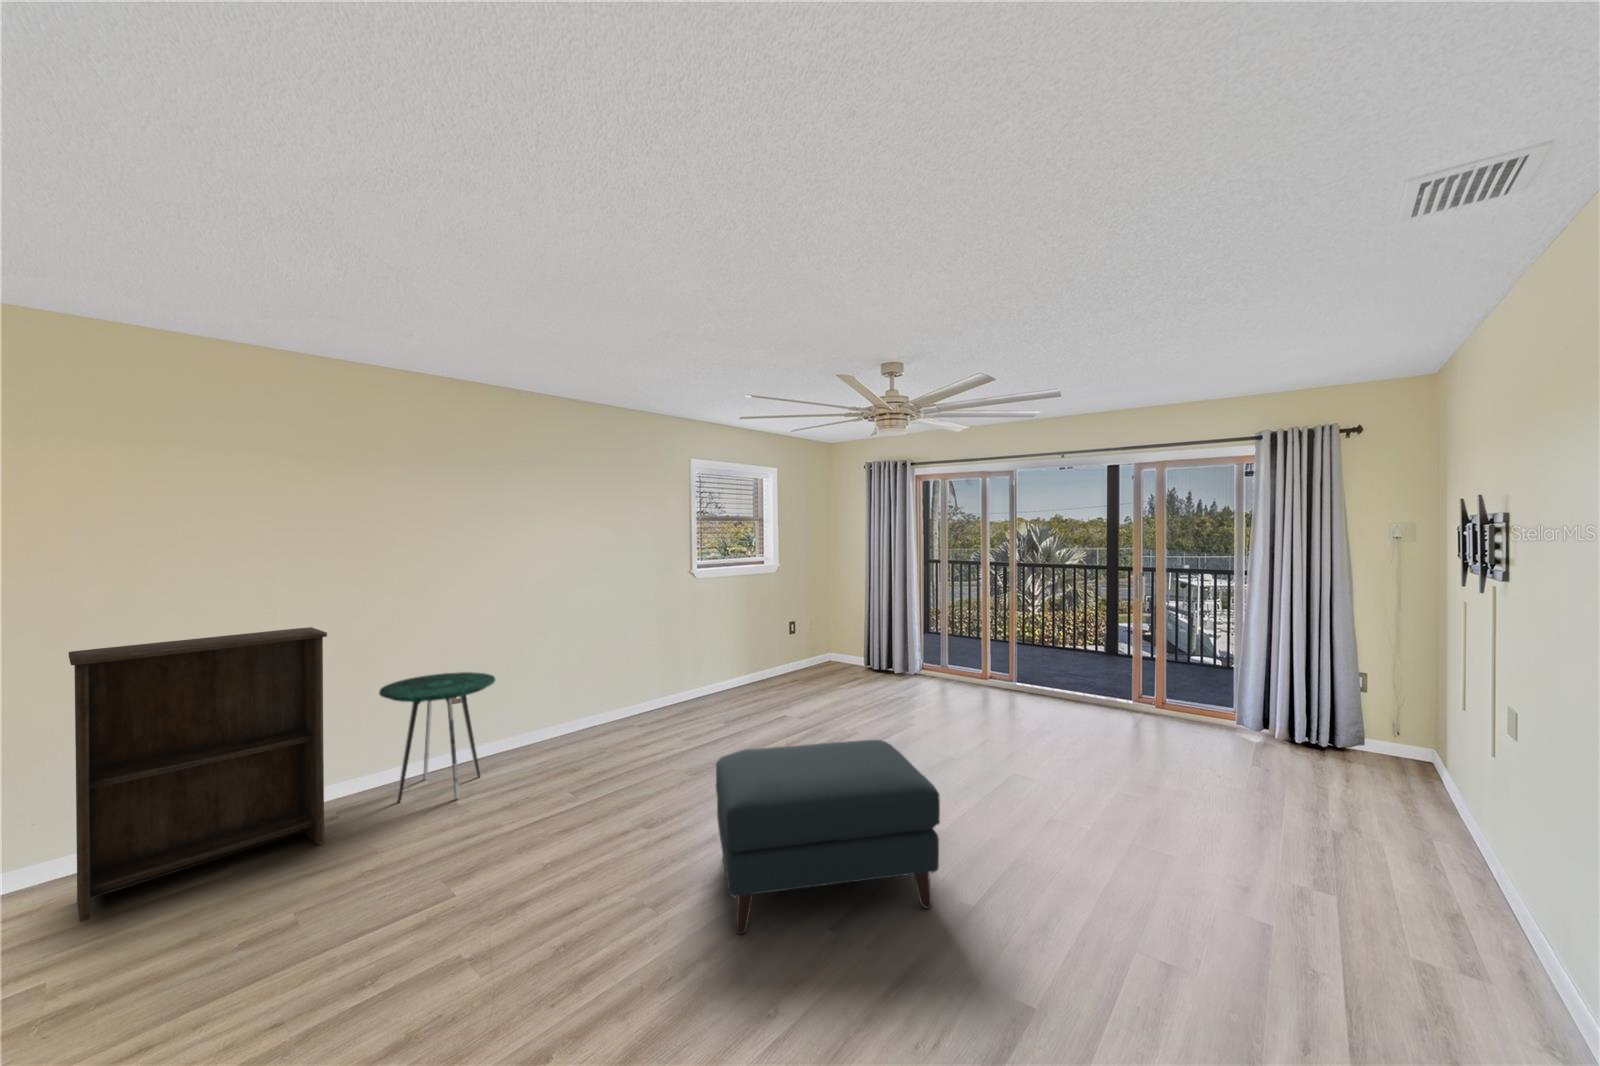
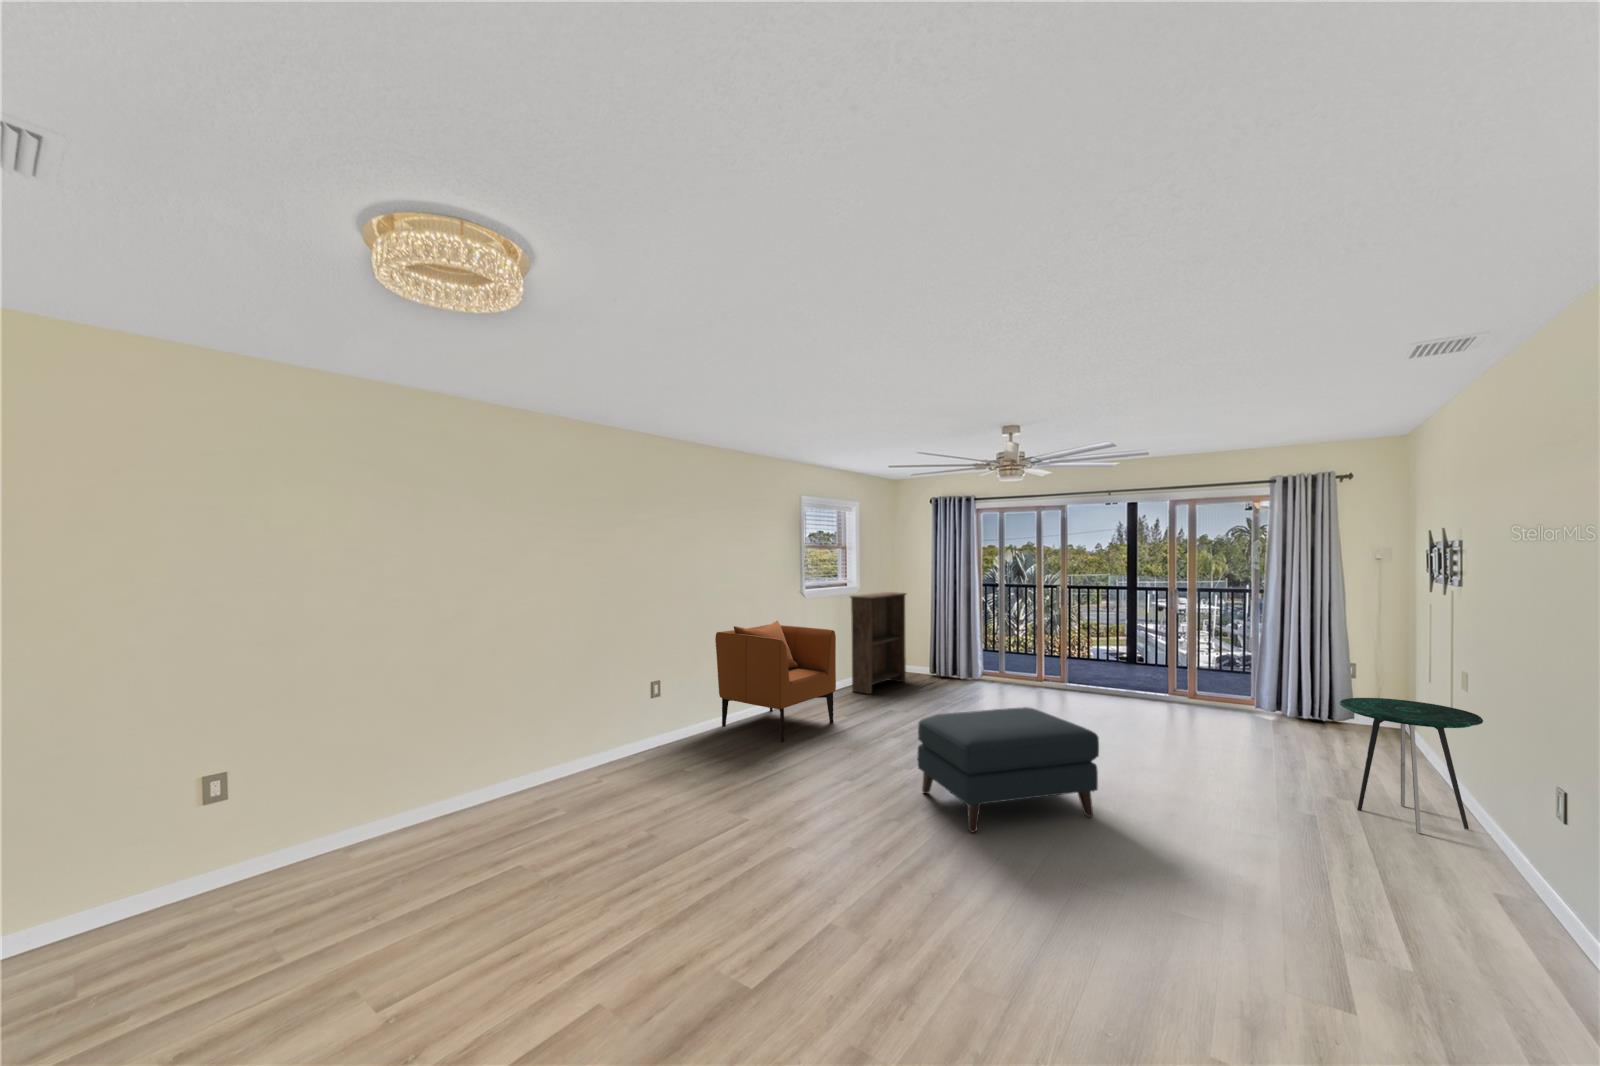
armchair: none [553,611,703,764] -> present [715,621,836,742]
bookshelf: present [69,627,327,922] -> present [850,592,906,694]
side table: present [379,672,495,802] -> present [1340,698,1483,833]

